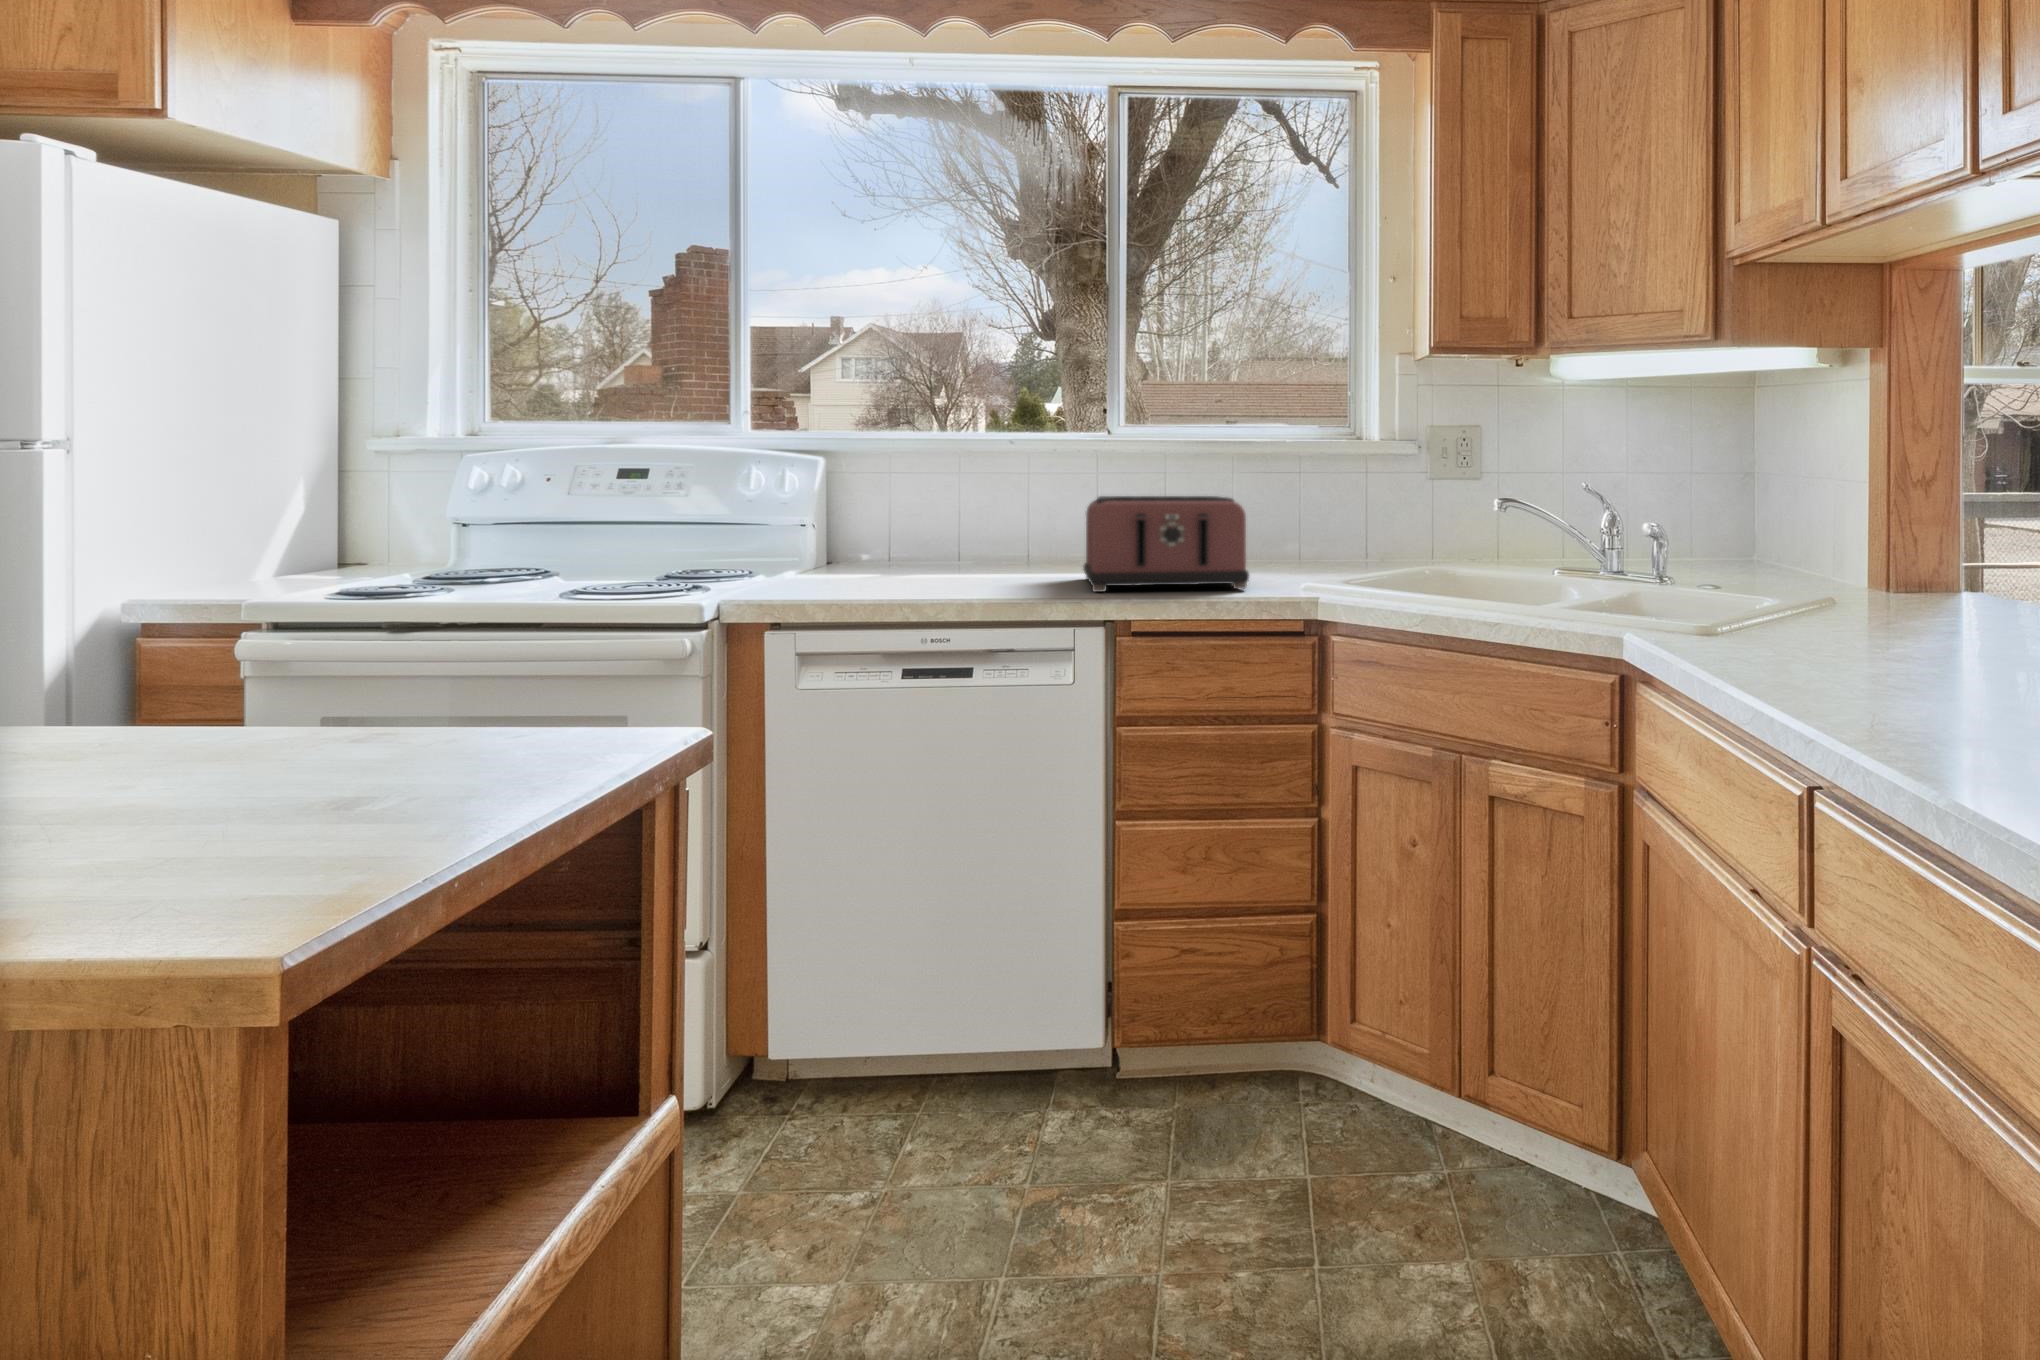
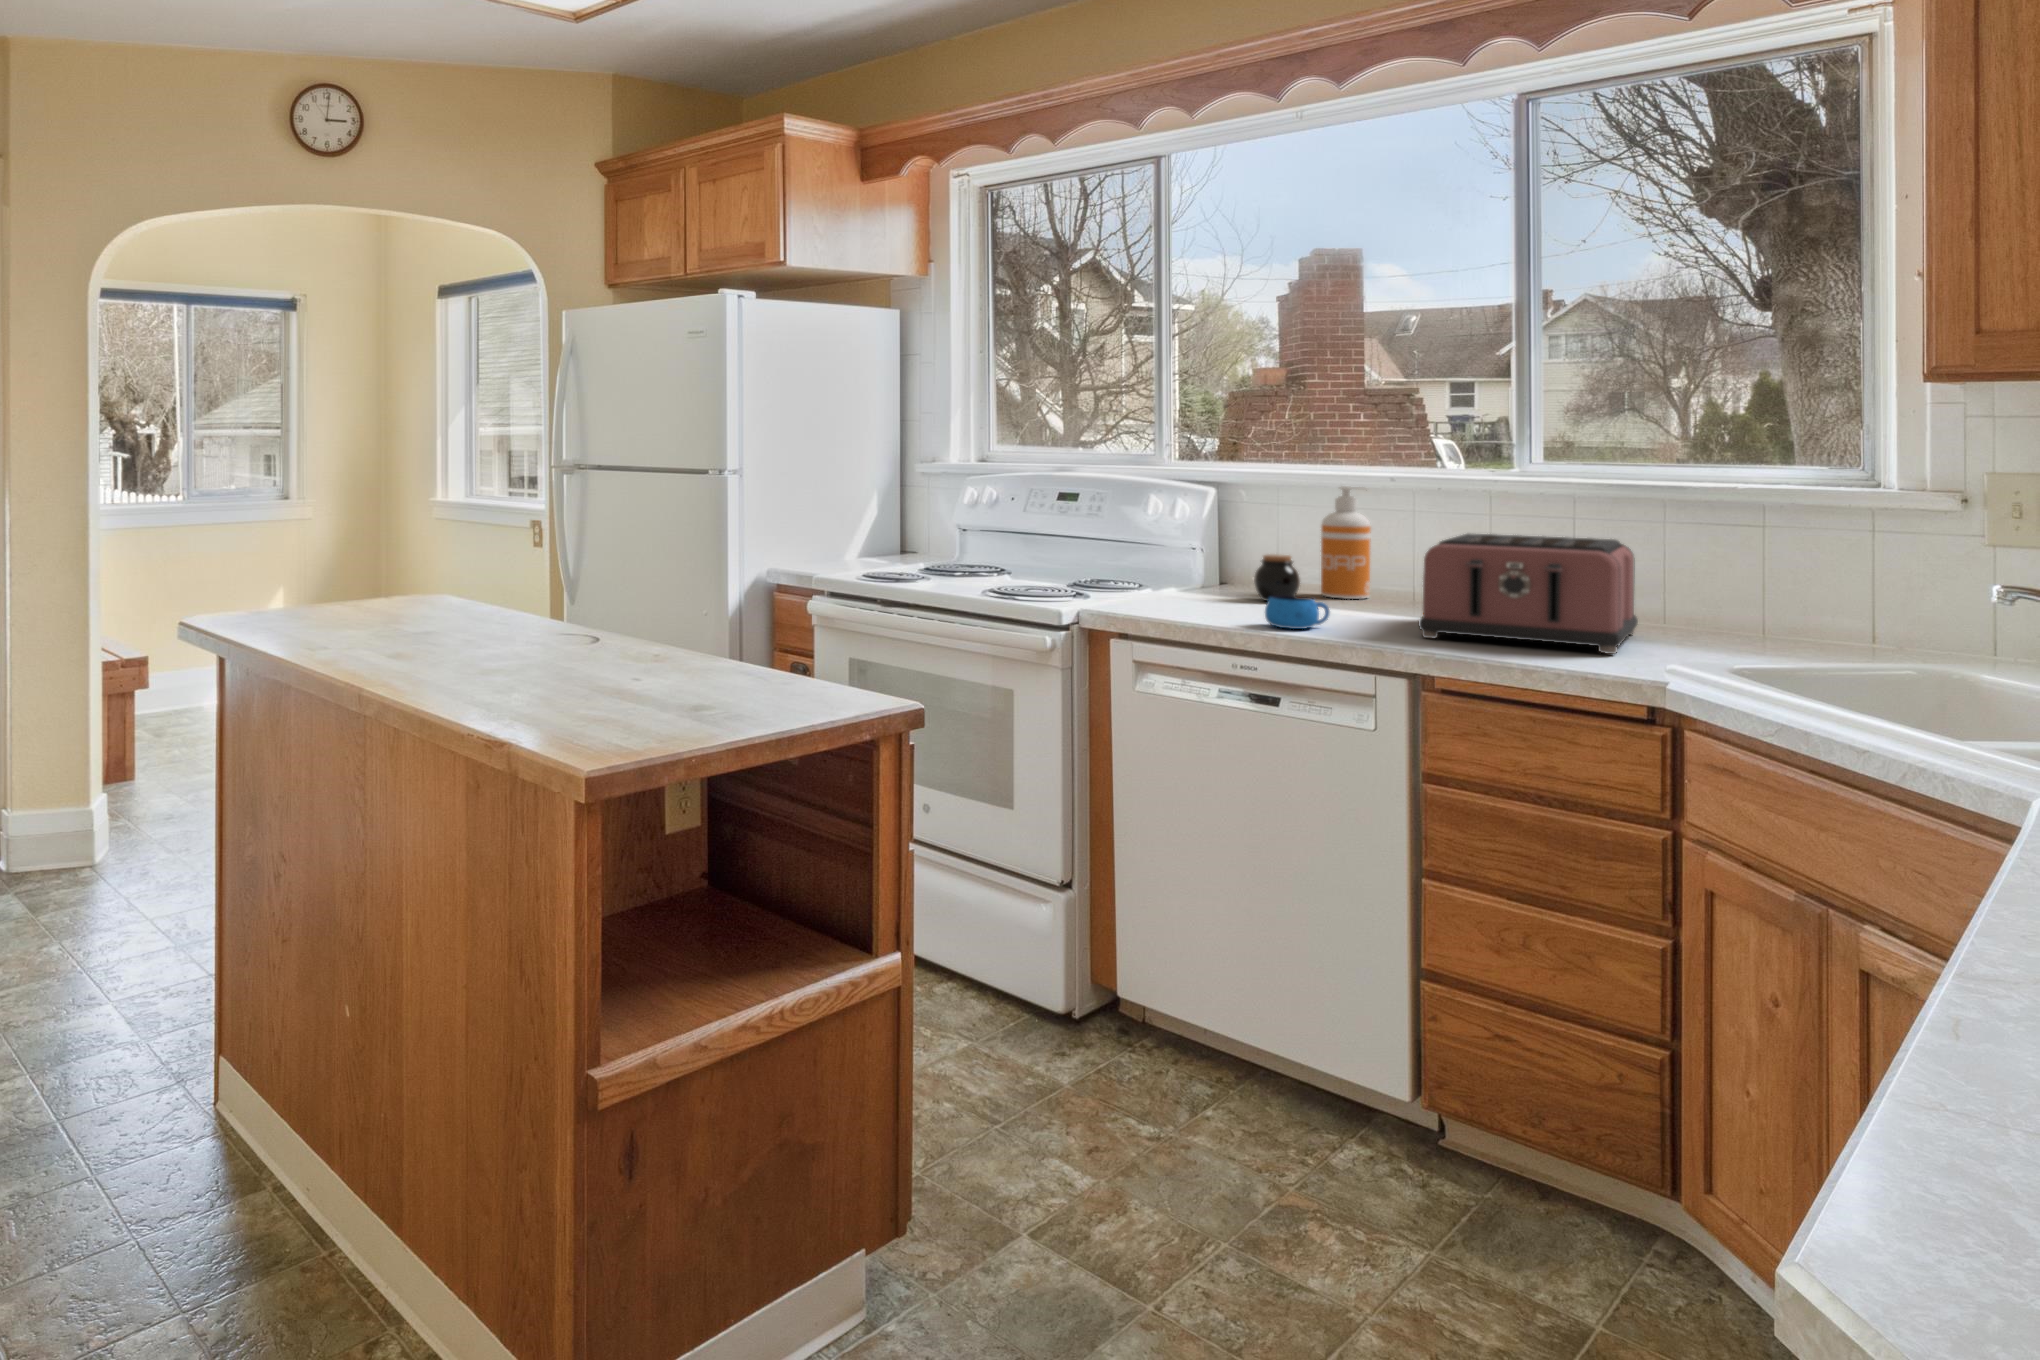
soap dispenser: none [939,459,986,572] -> present [1321,486,1371,599]
jar: none [887,529,933,578] -> present [1254,554,1300,601]
mug: none [943,563,1004,596] -> present [1265,596,1330,629]

